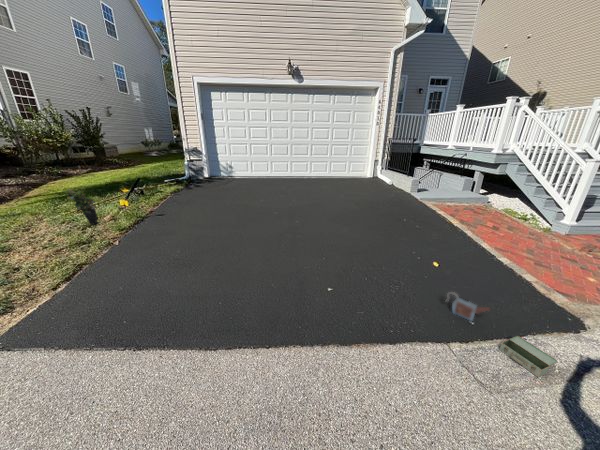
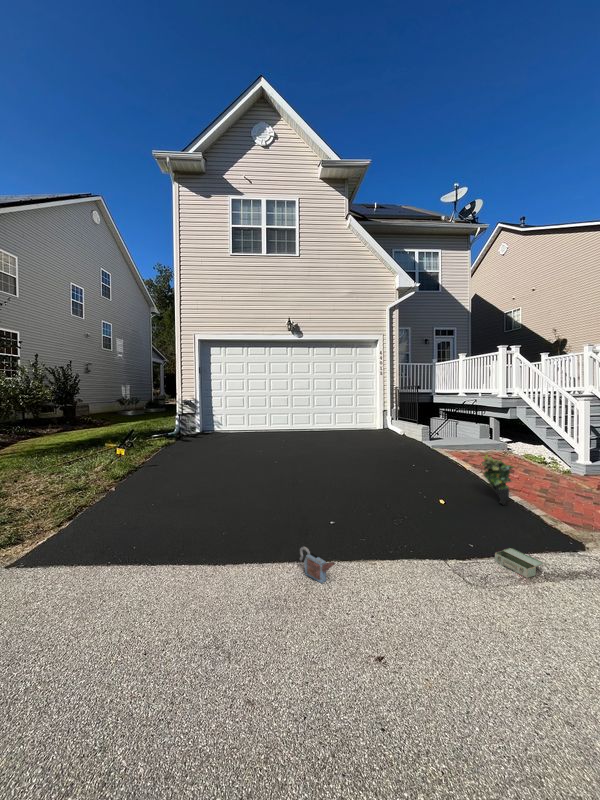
potted plant: present [63,189,98,225] -> present [482,455,514,505]
watering can: present [447,292,490,321] -> present [300,547,335,583]

